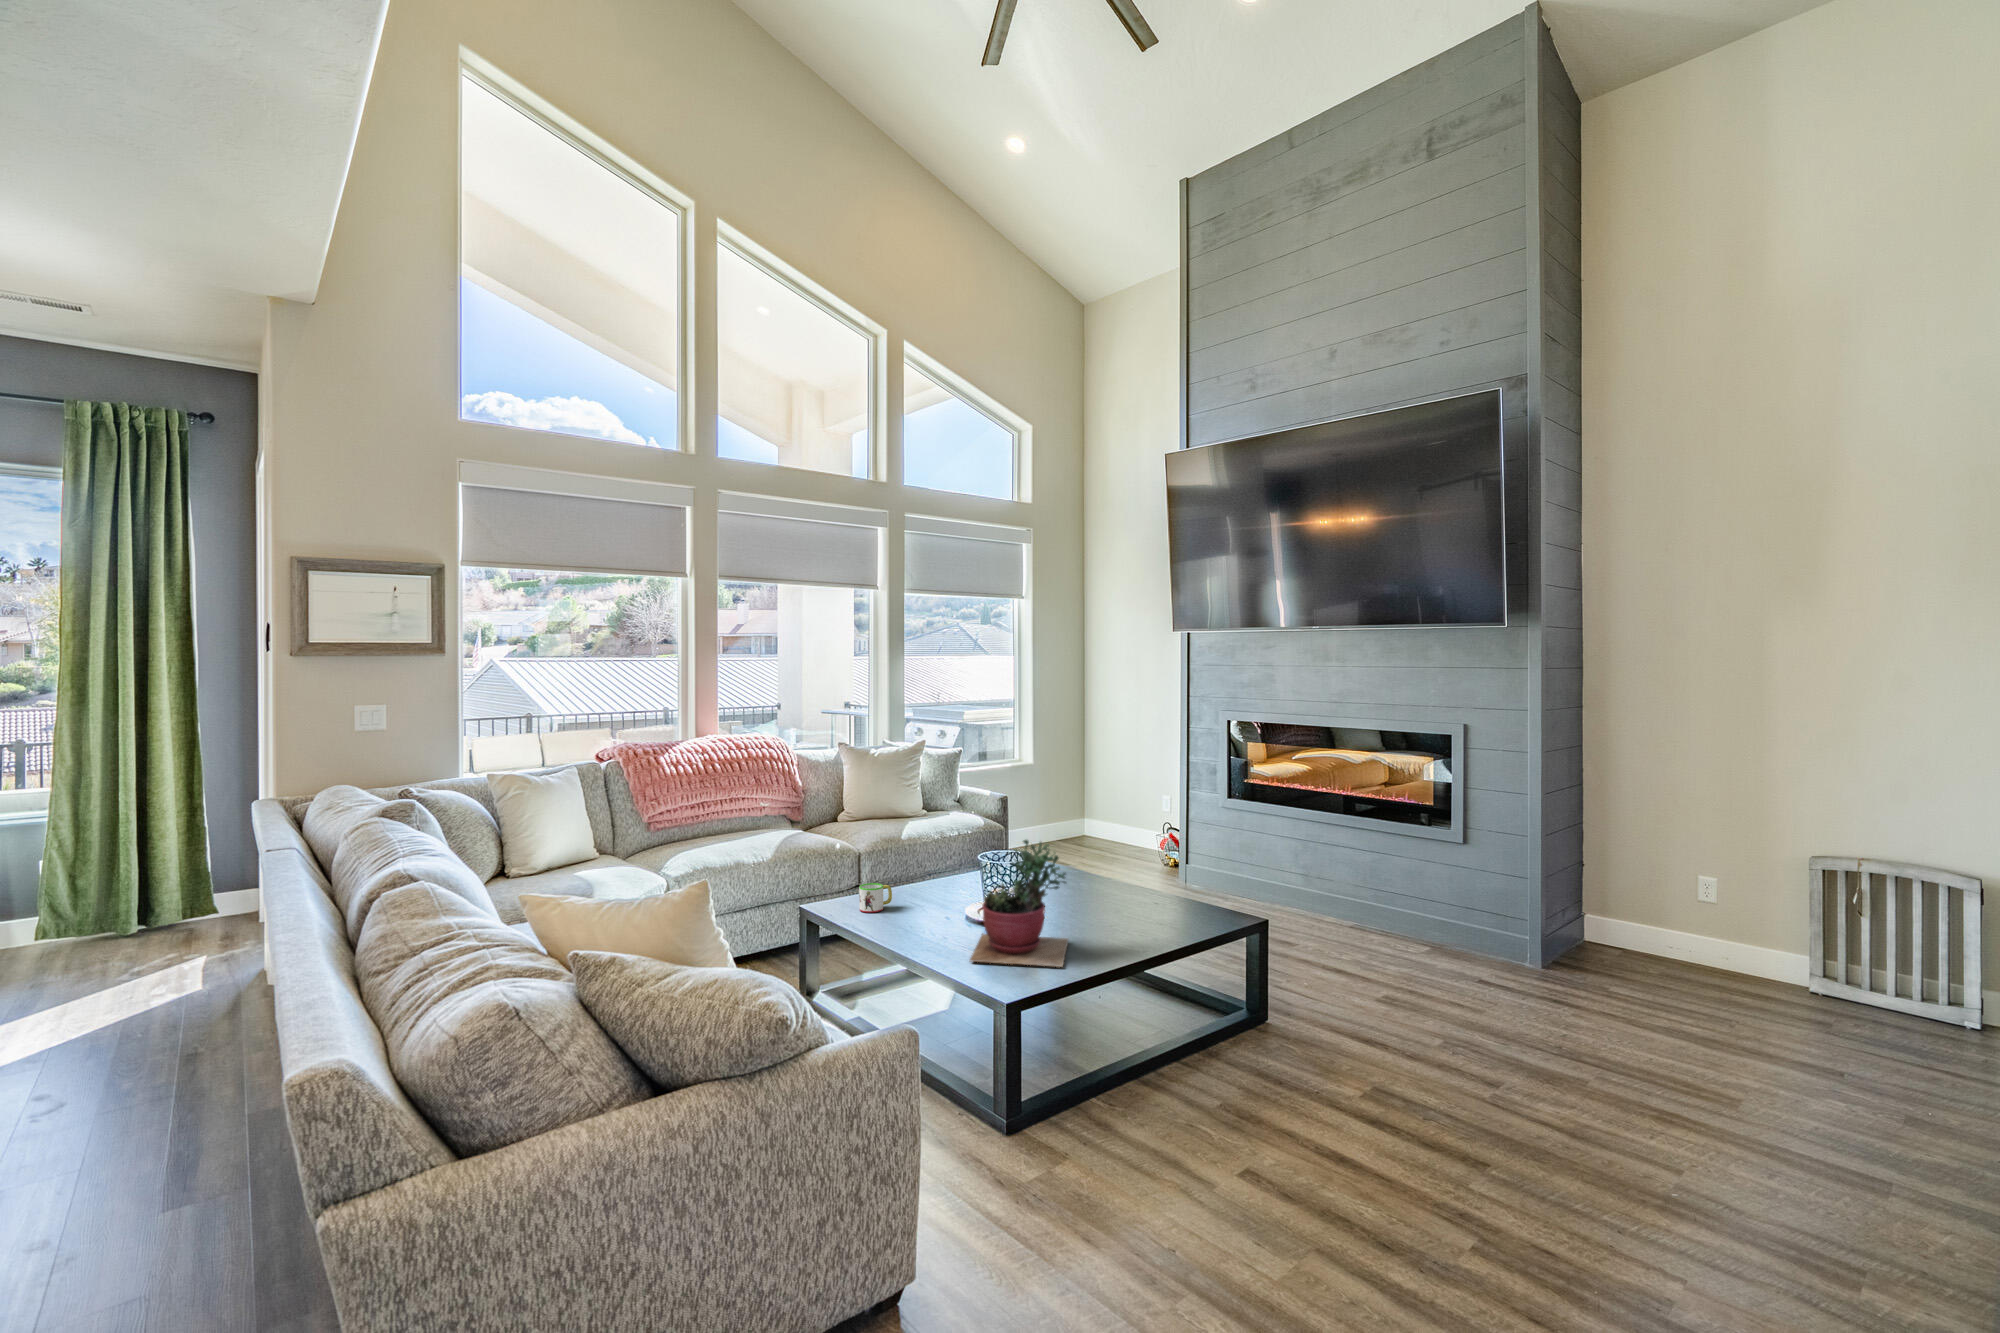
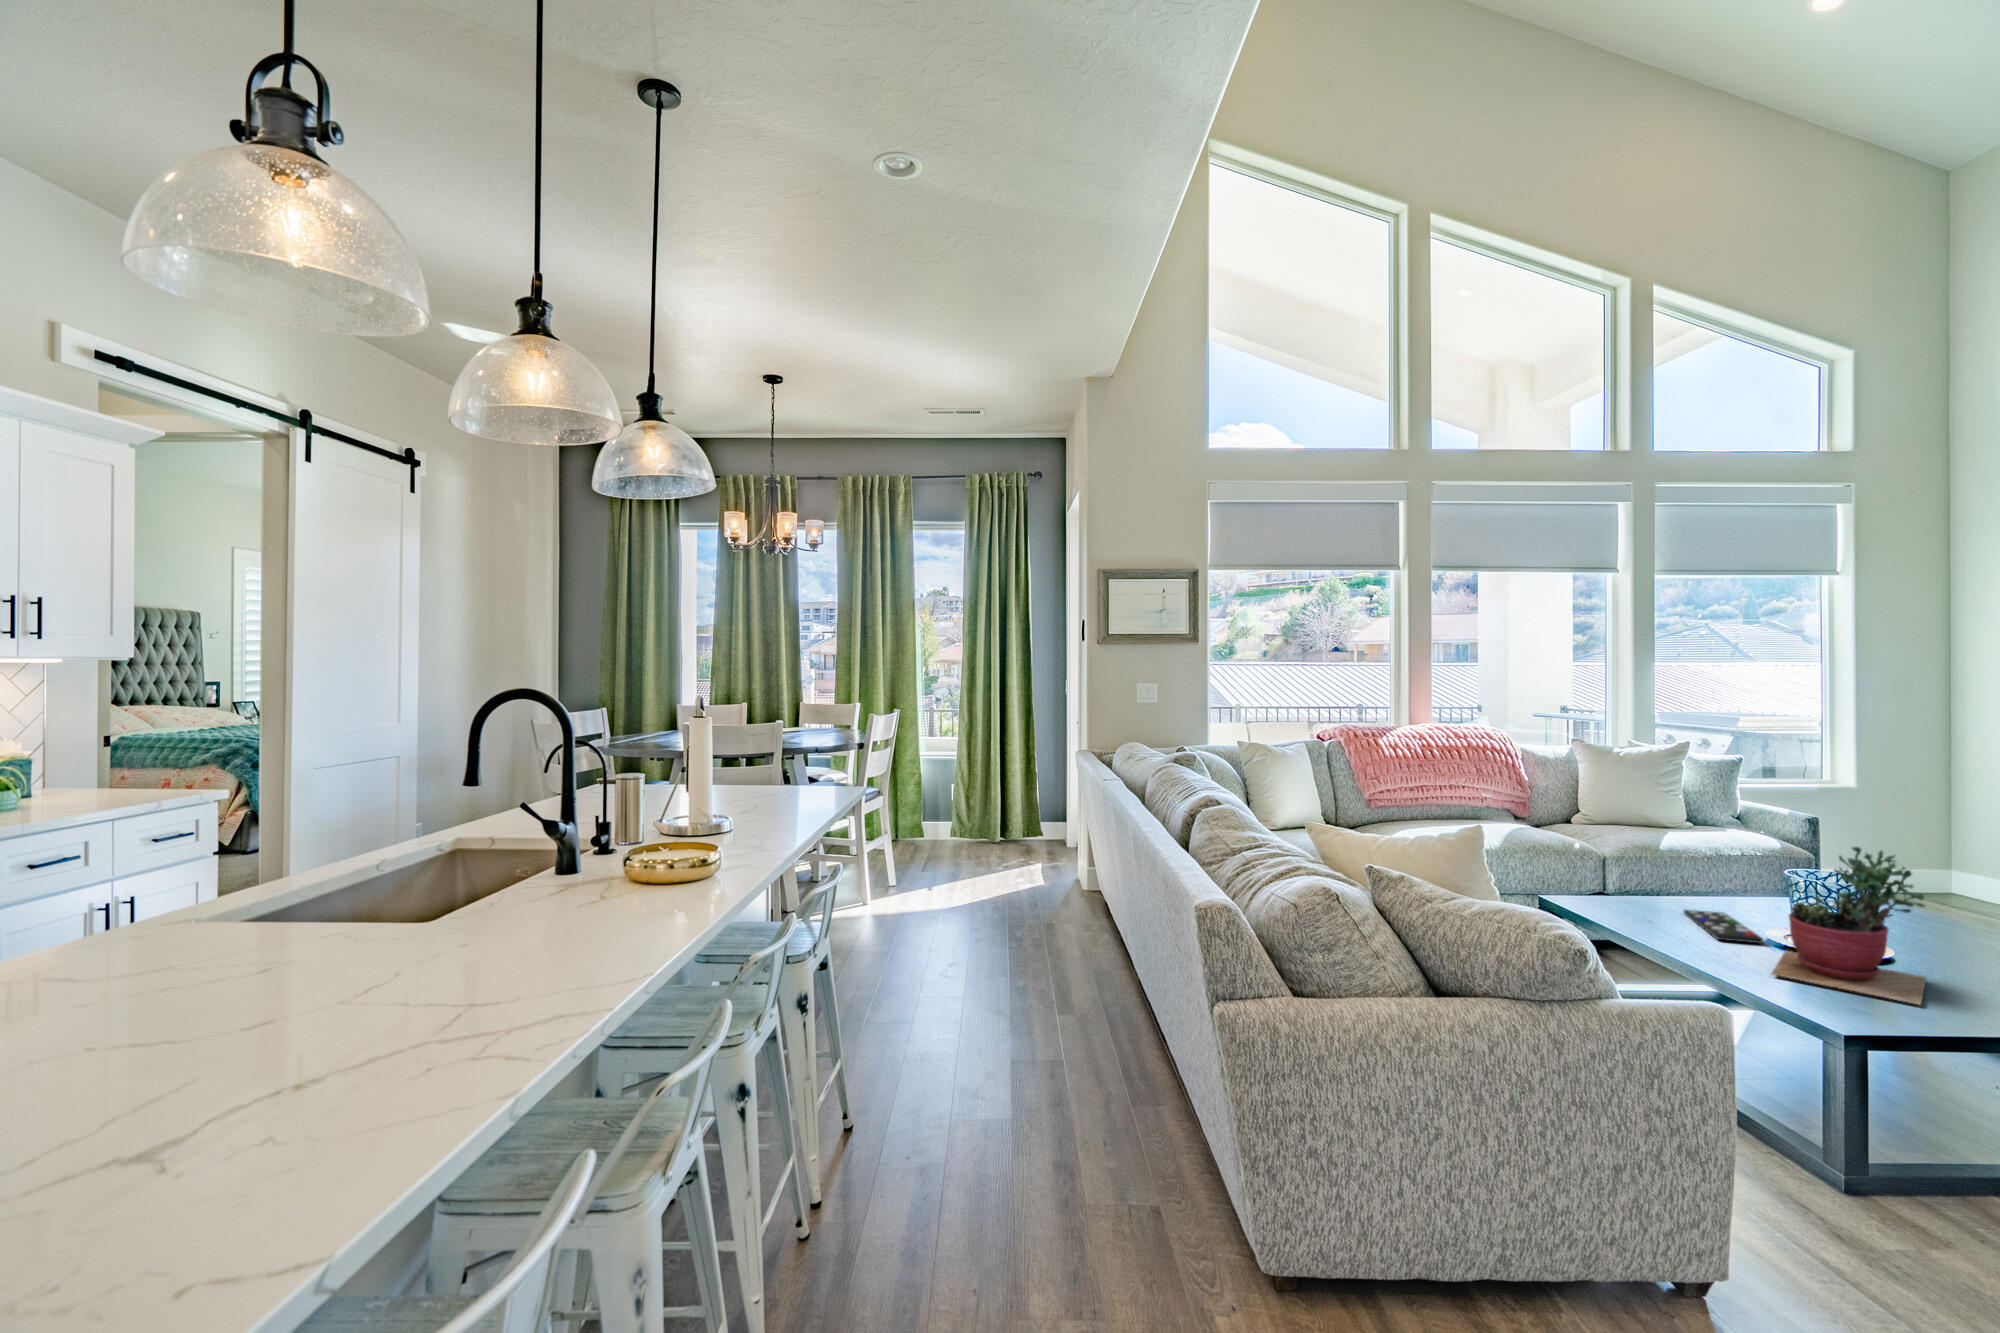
mug: present [859,883,892,913] -> none [1612,878,1653,909]
remote control: none [915,903,968,933] -> present [1683,910,1763,943]

